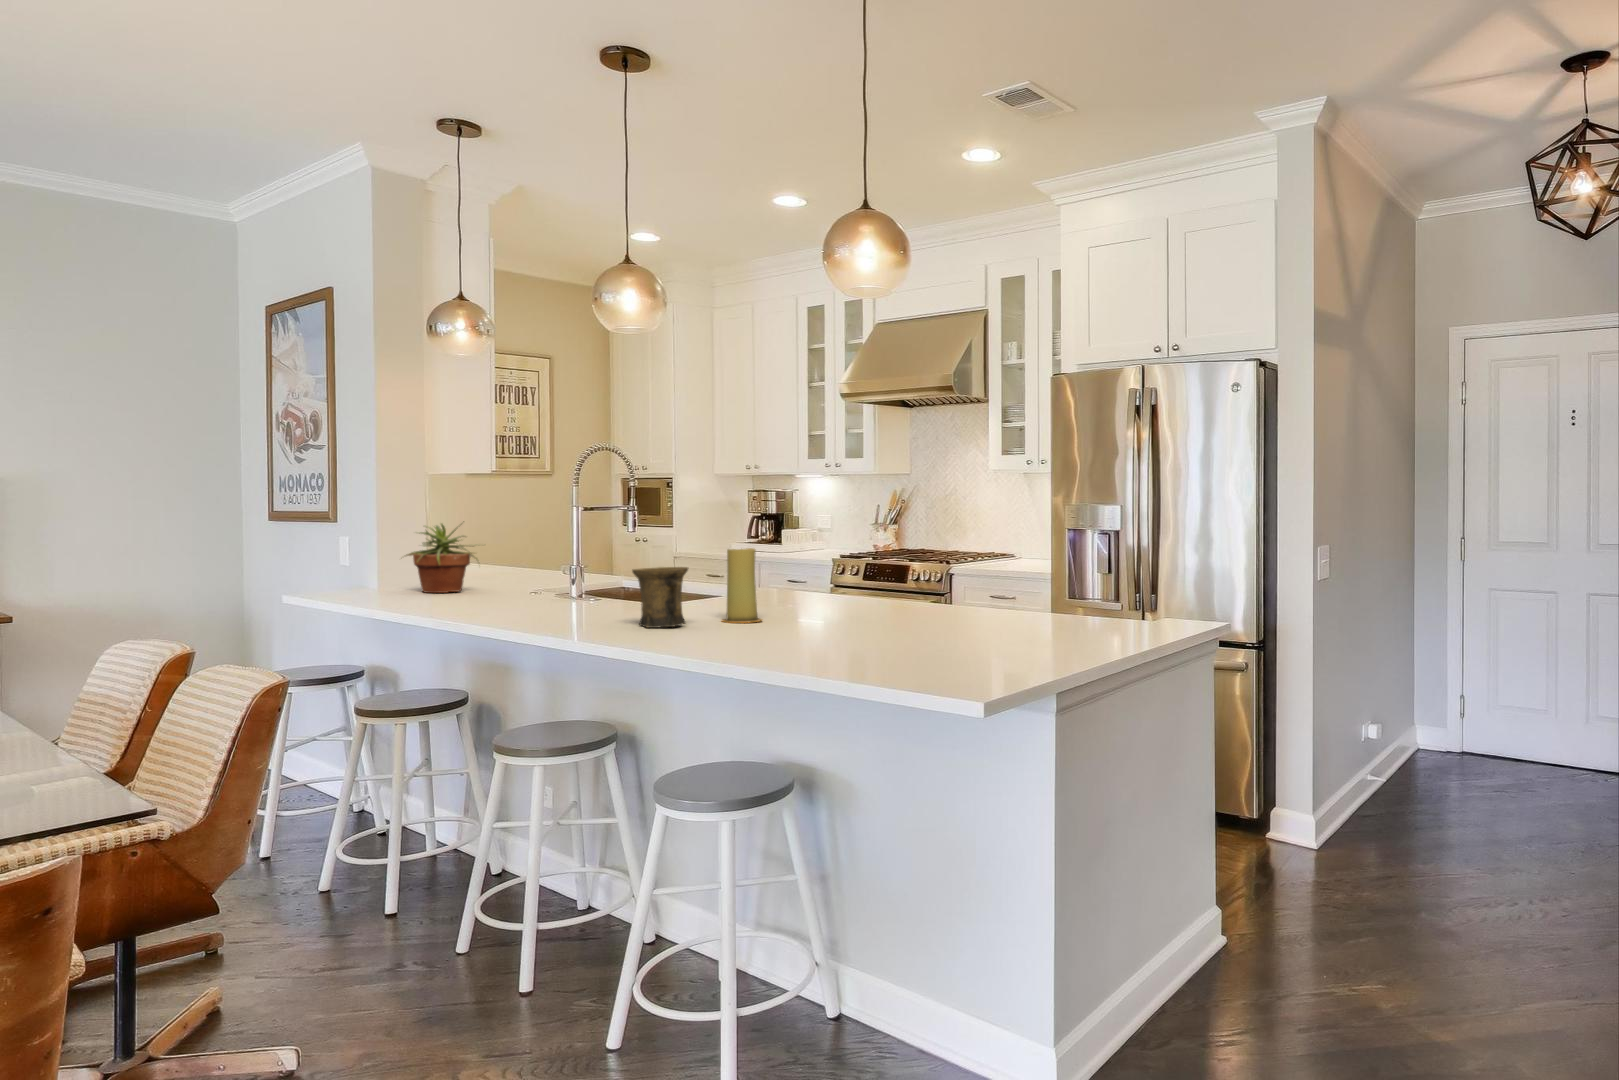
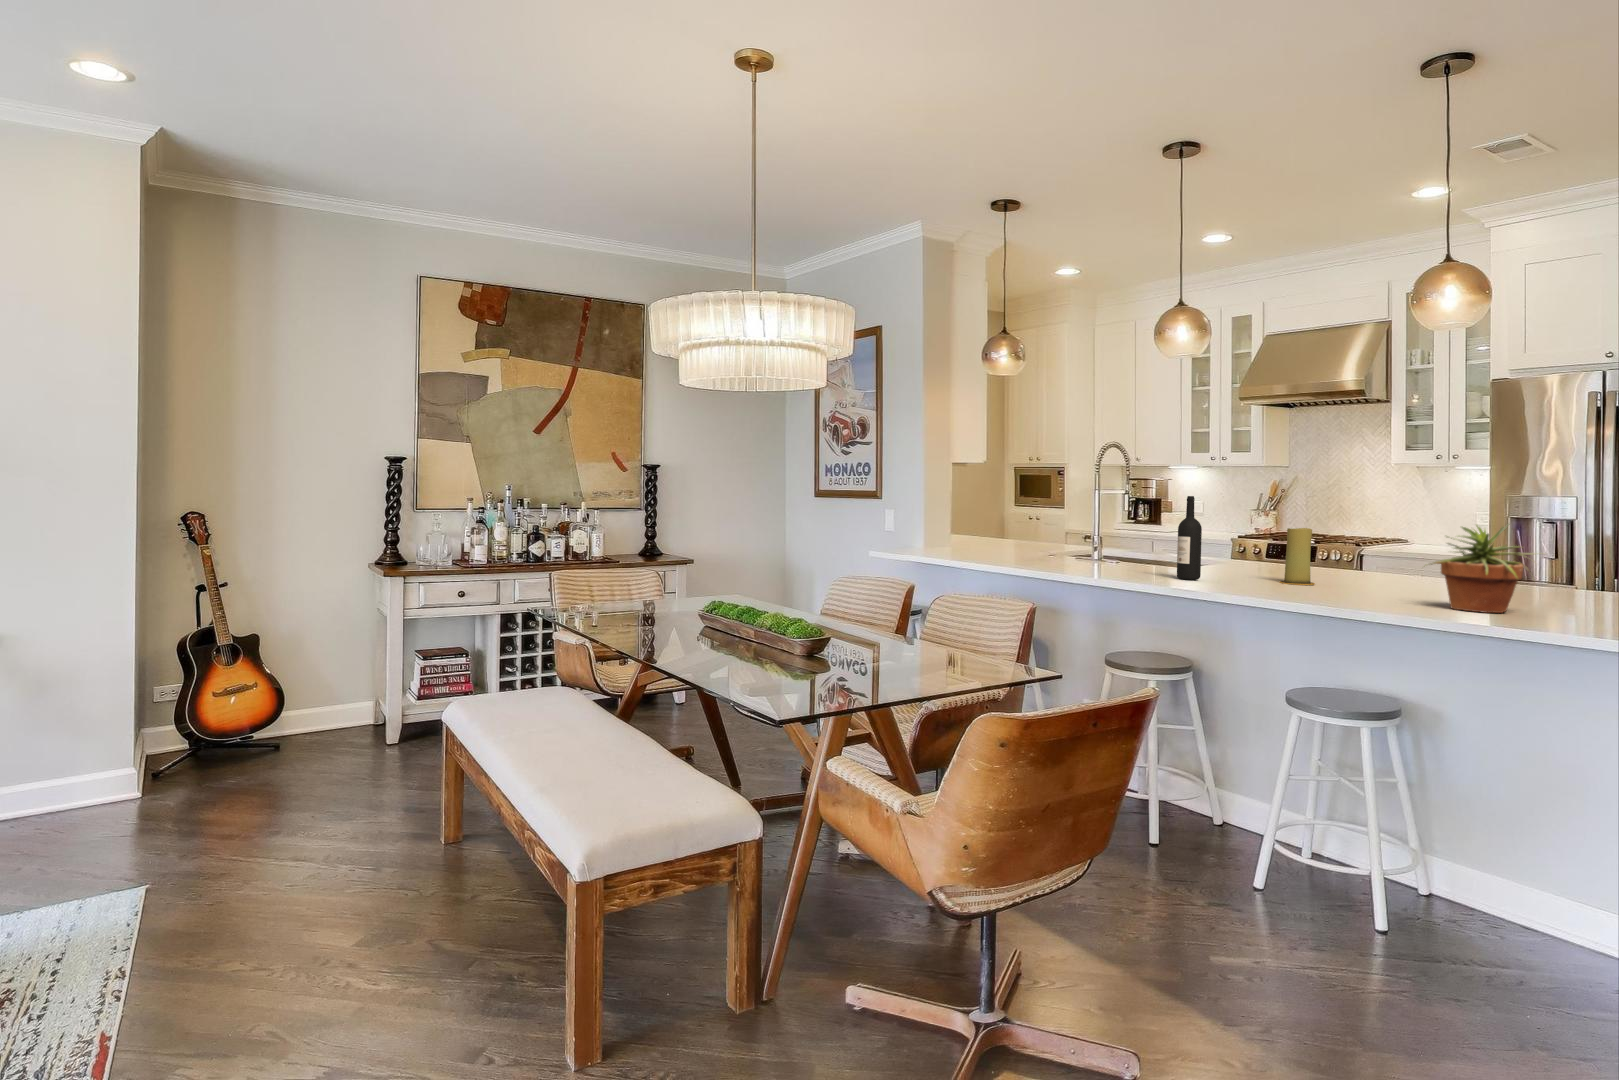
wine bottle: none [581,509,612,622] -> present [1177,496,1202,580]
potted plant: present [406,521,485,593] -> present [1431,524,1534,613]
mug: present [632,567,688,628] -> none [1229,541,1277,586]

